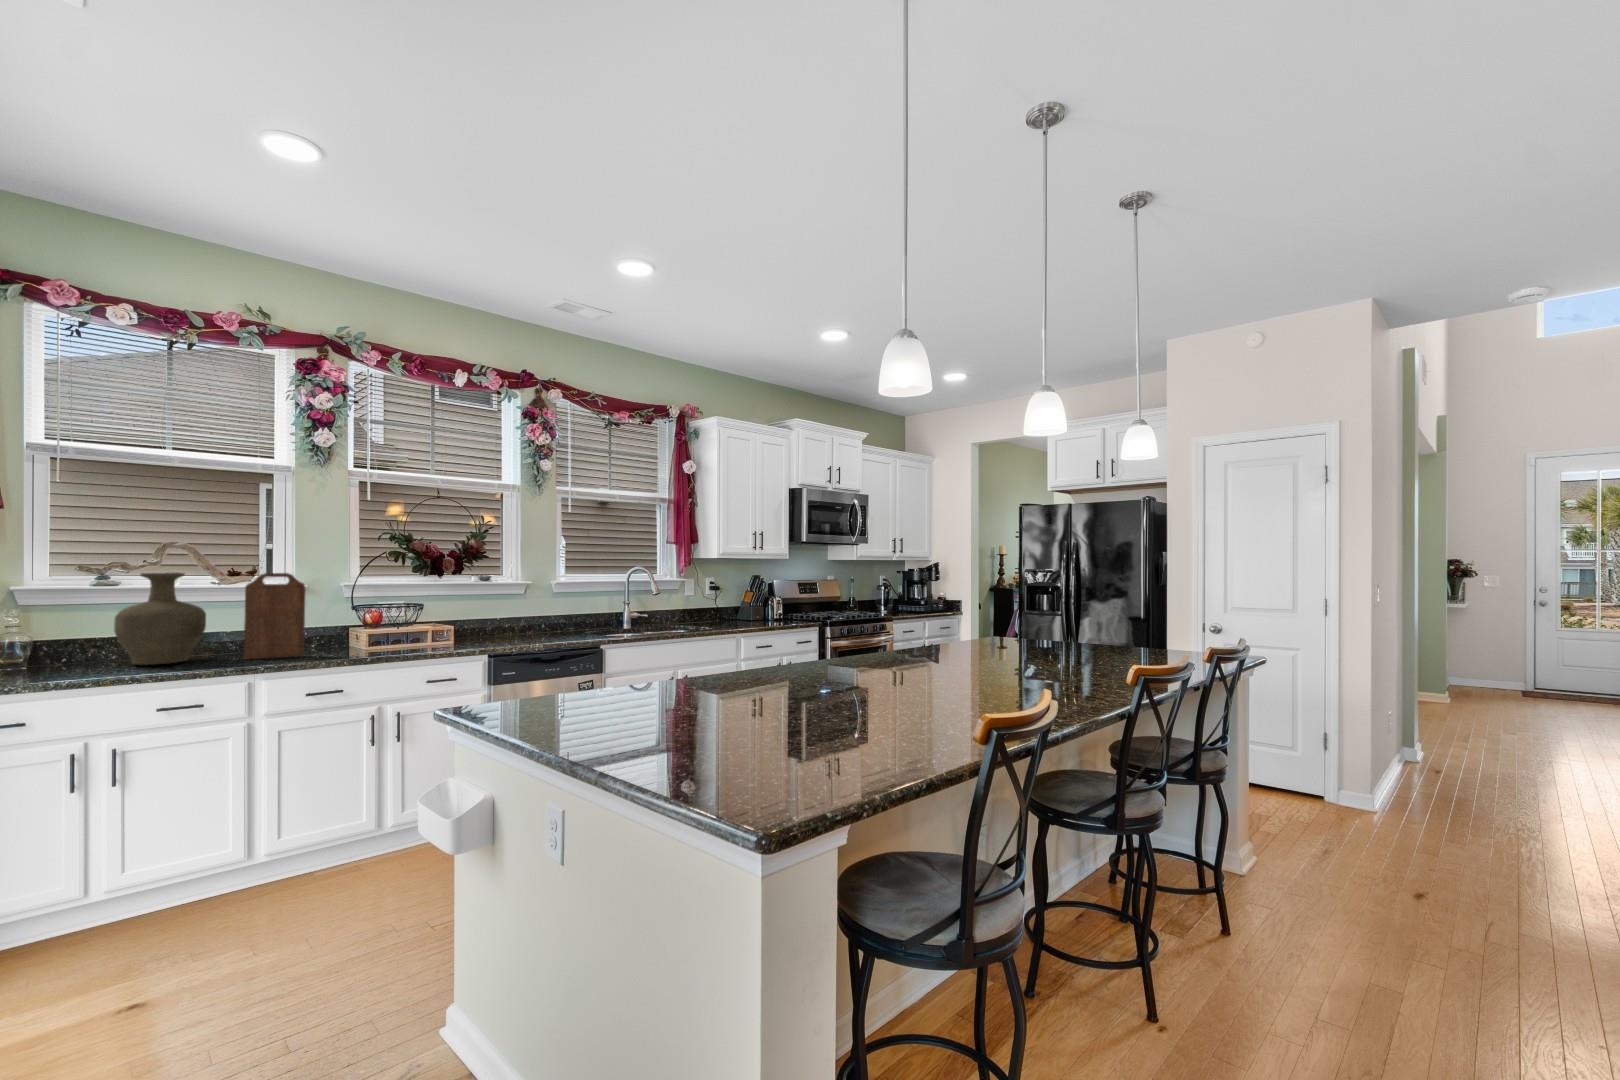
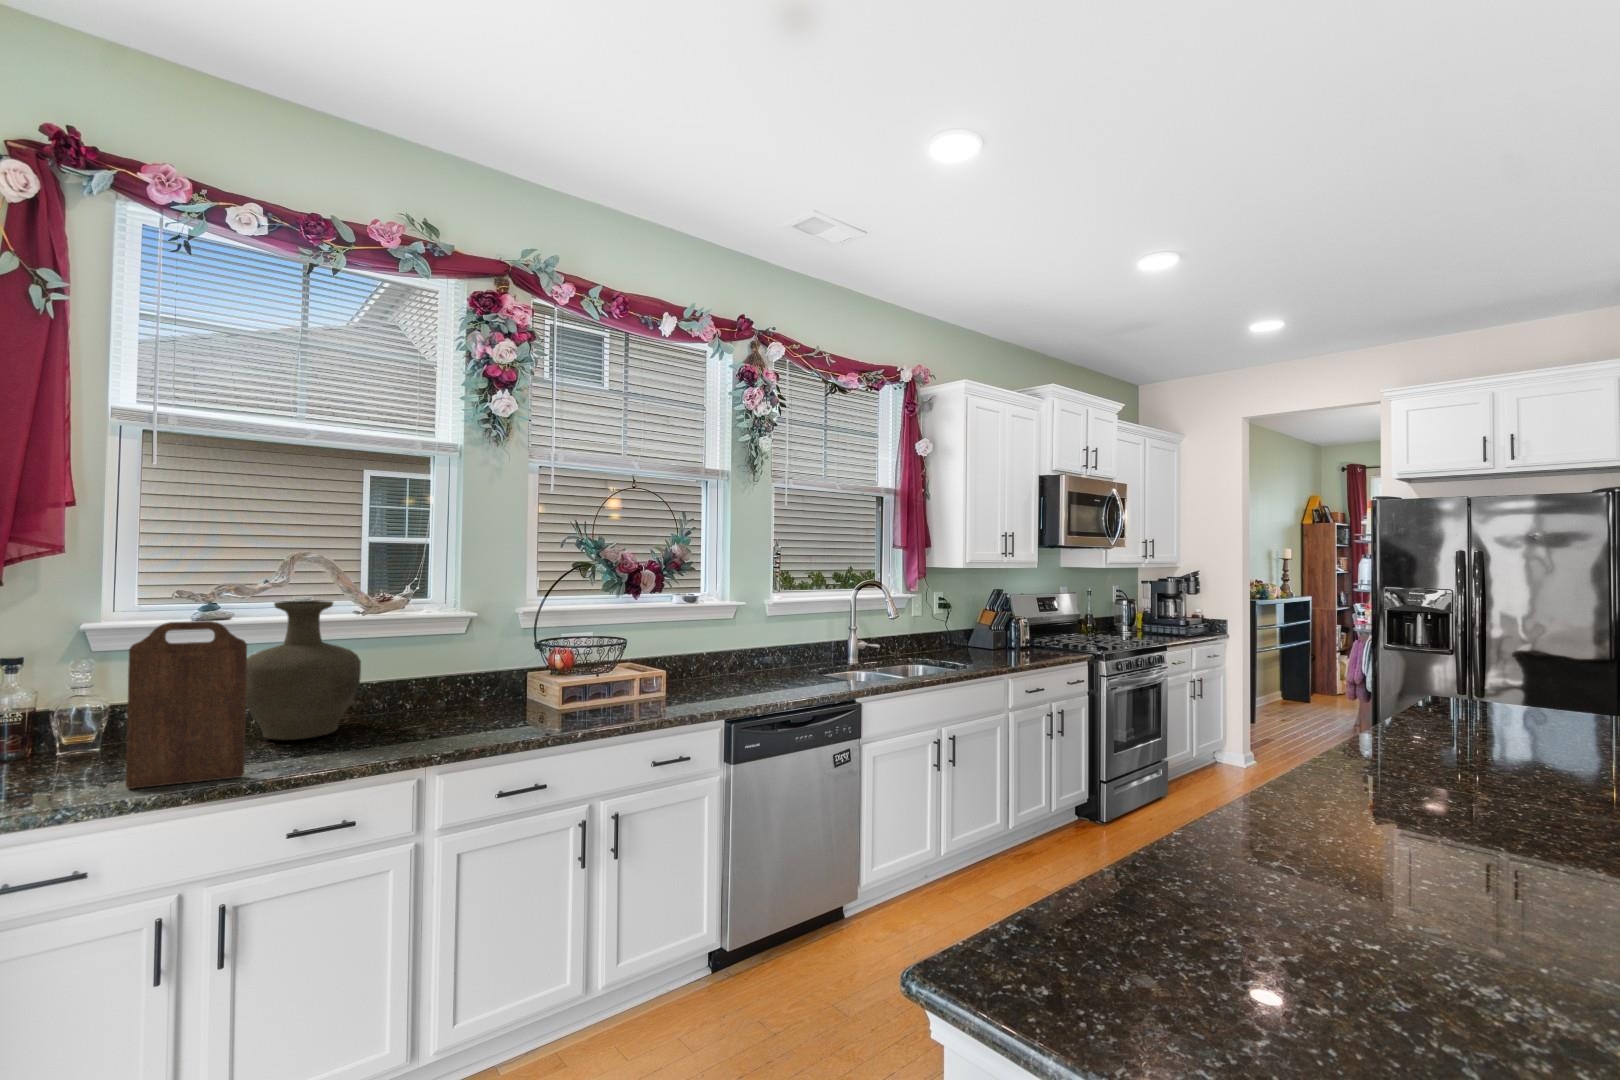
cutting board: present [244,573,305,659] -> present [126,621,247,789]

